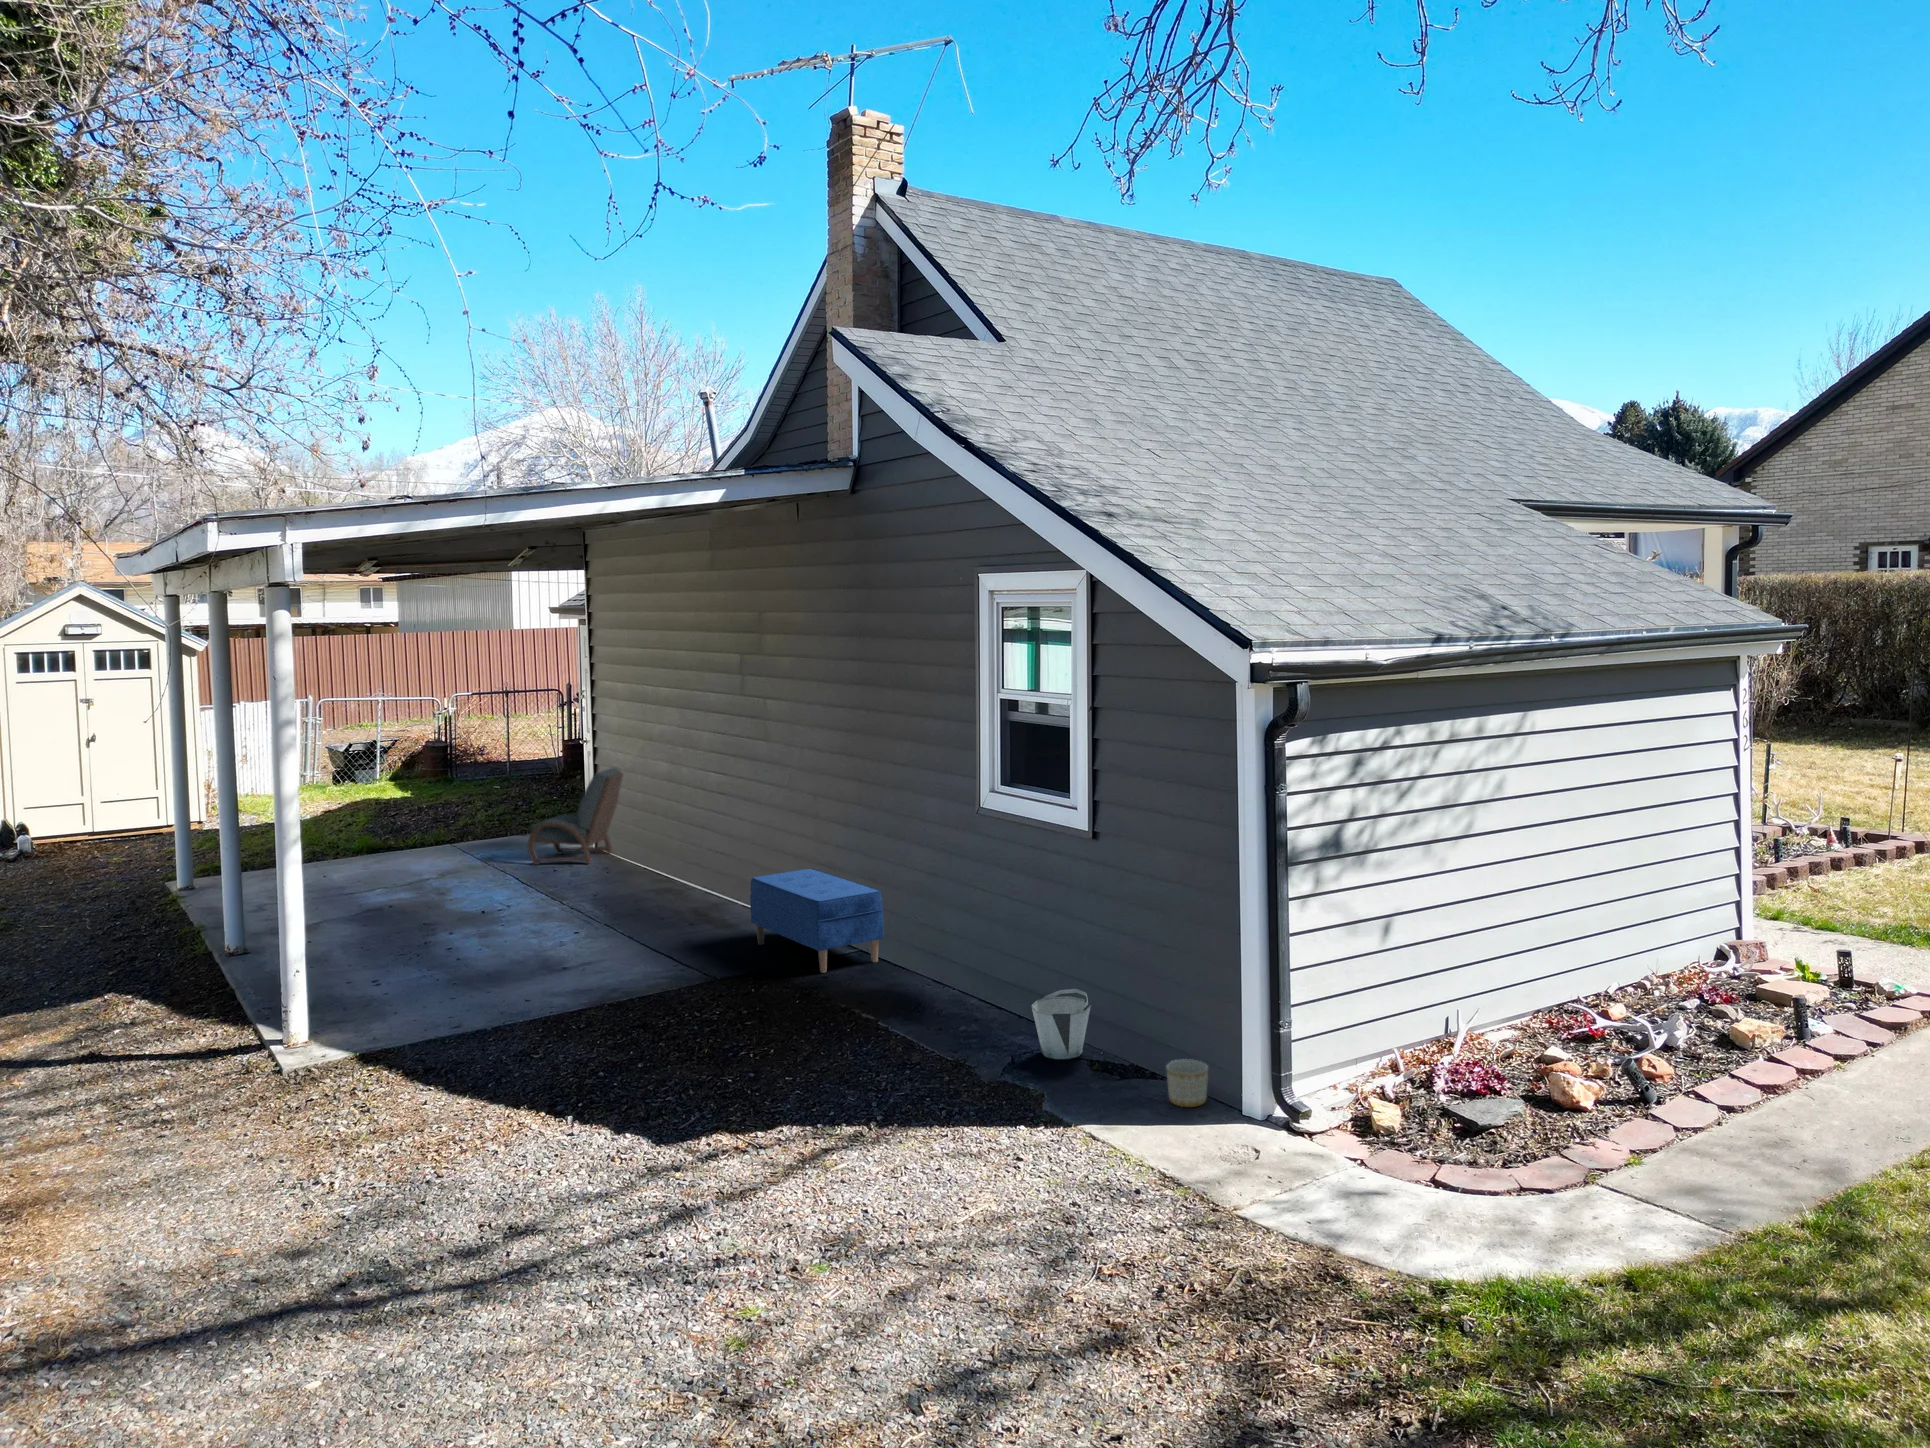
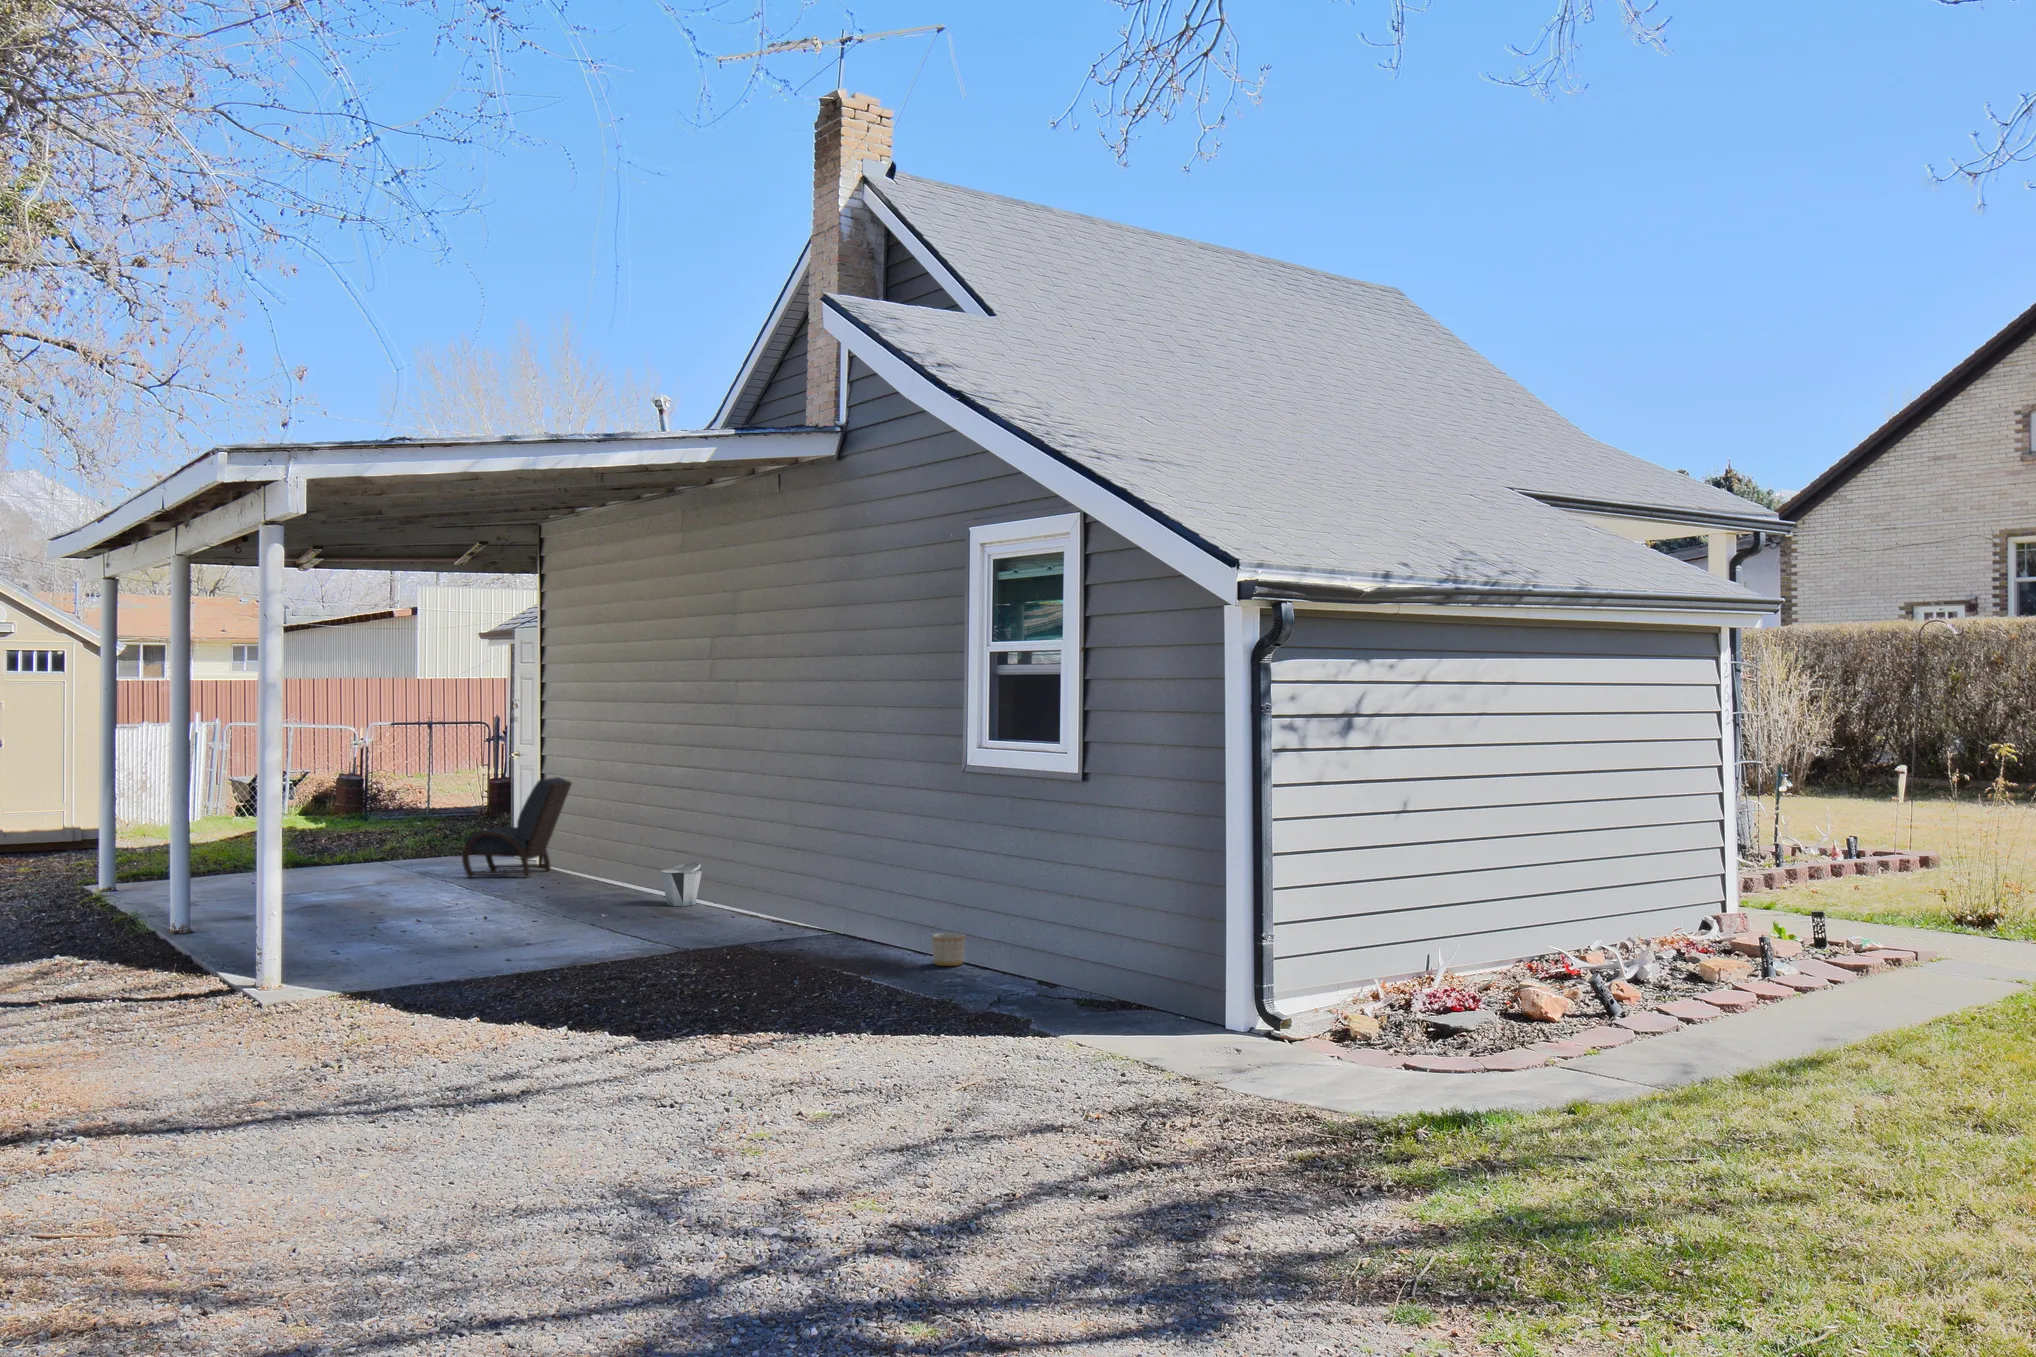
bench: present [750,869,884,973] -> none [720,854,861,945]
bucket: present [1031,989,1091,1059] -> present [660,862,702,906]
planter: present [1166,1060,1208,1107] -> present [932,933,965,966]

